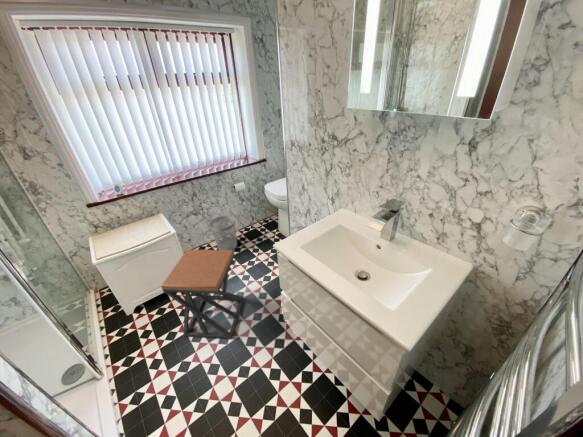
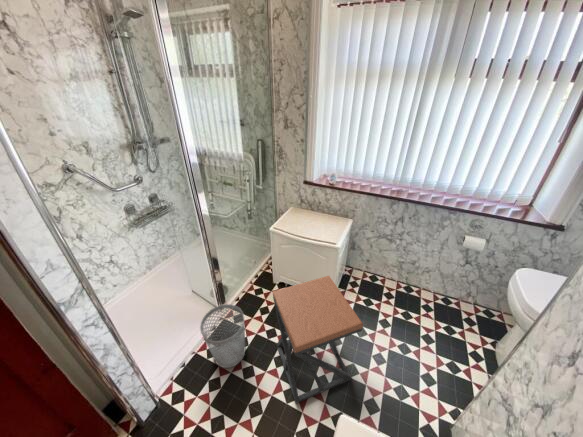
wastebasket: present [210,216,237,250] -> present [200,304,246,368]

